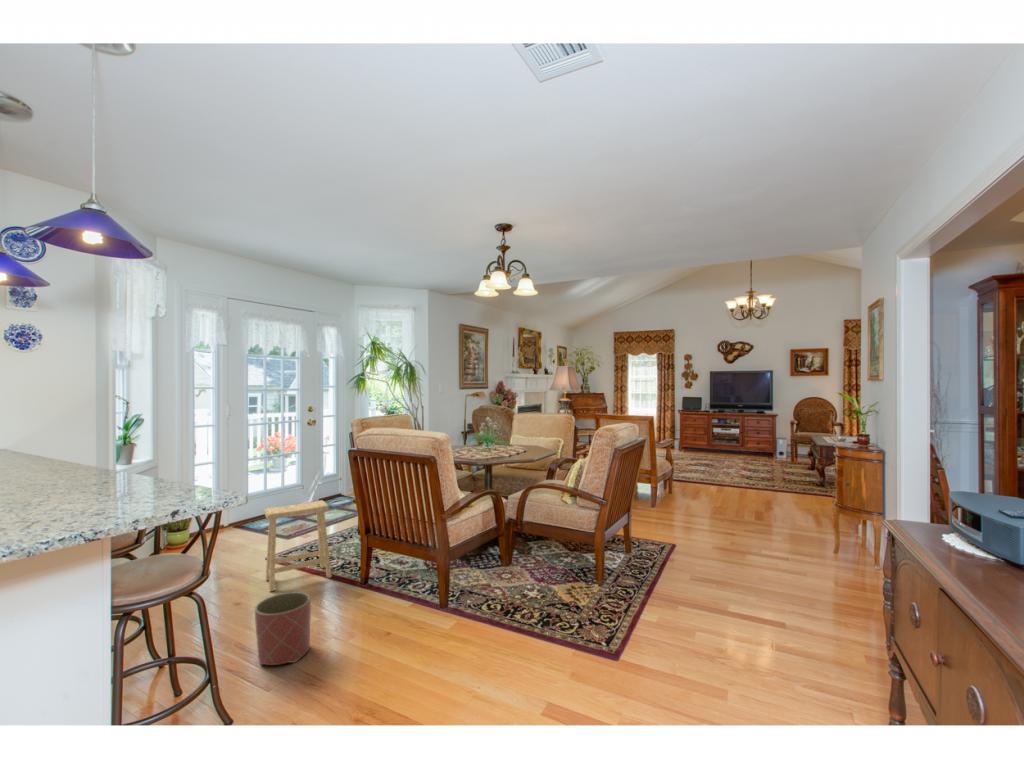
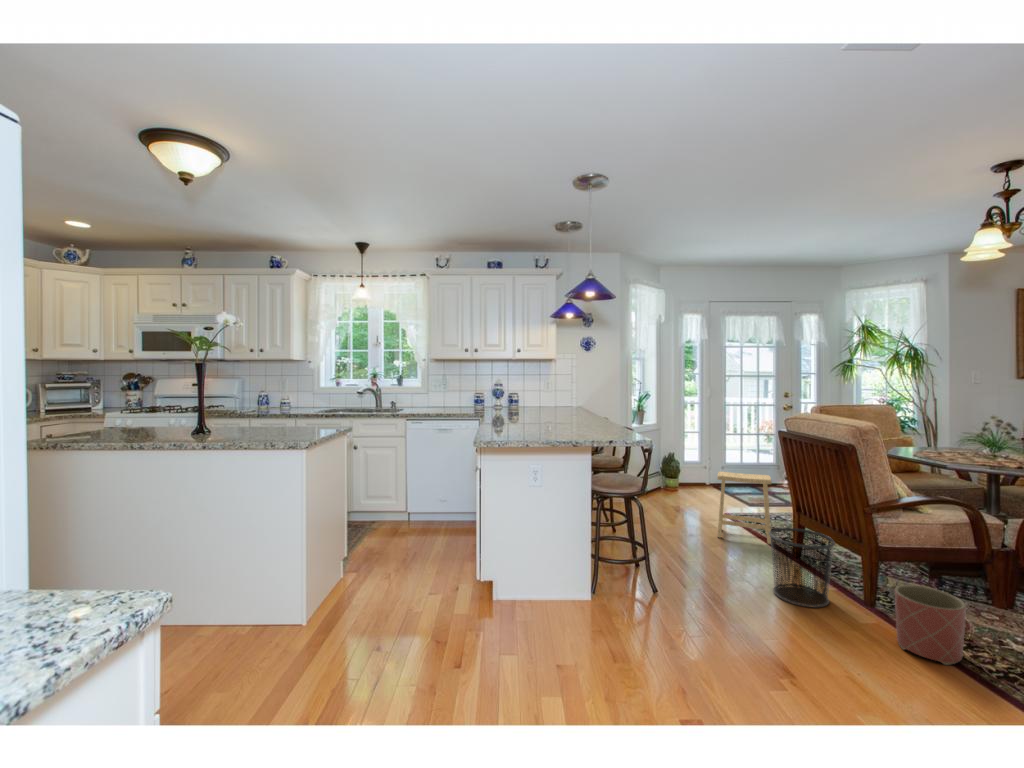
waste bin: none [354,552,418,641] -> present [769,528,835,608]
planter: present [255,592,311,665] -> present [895,585,966,665]

